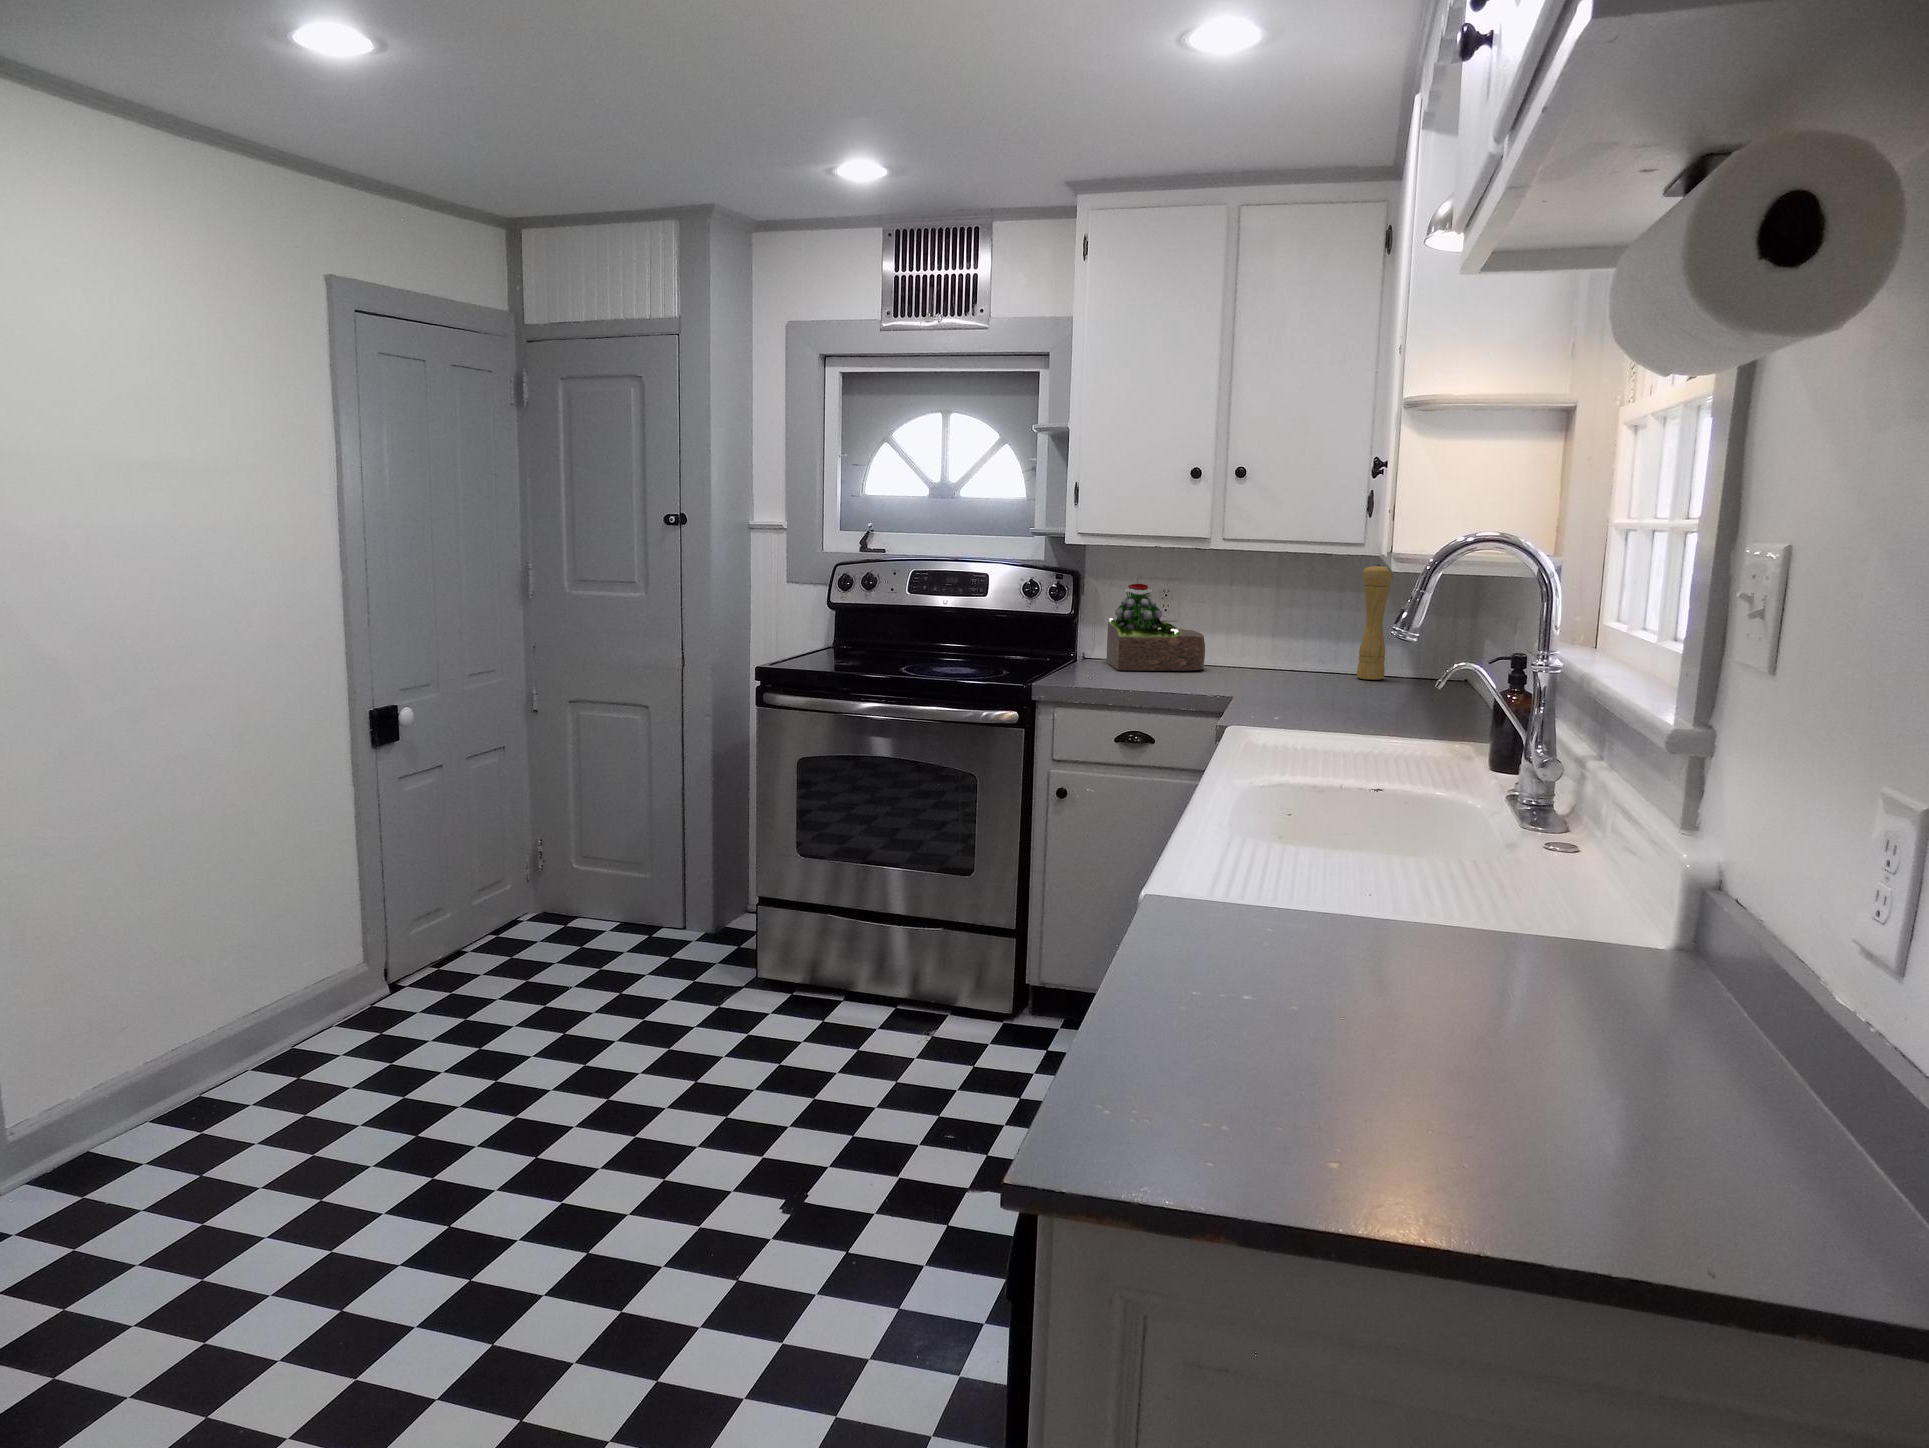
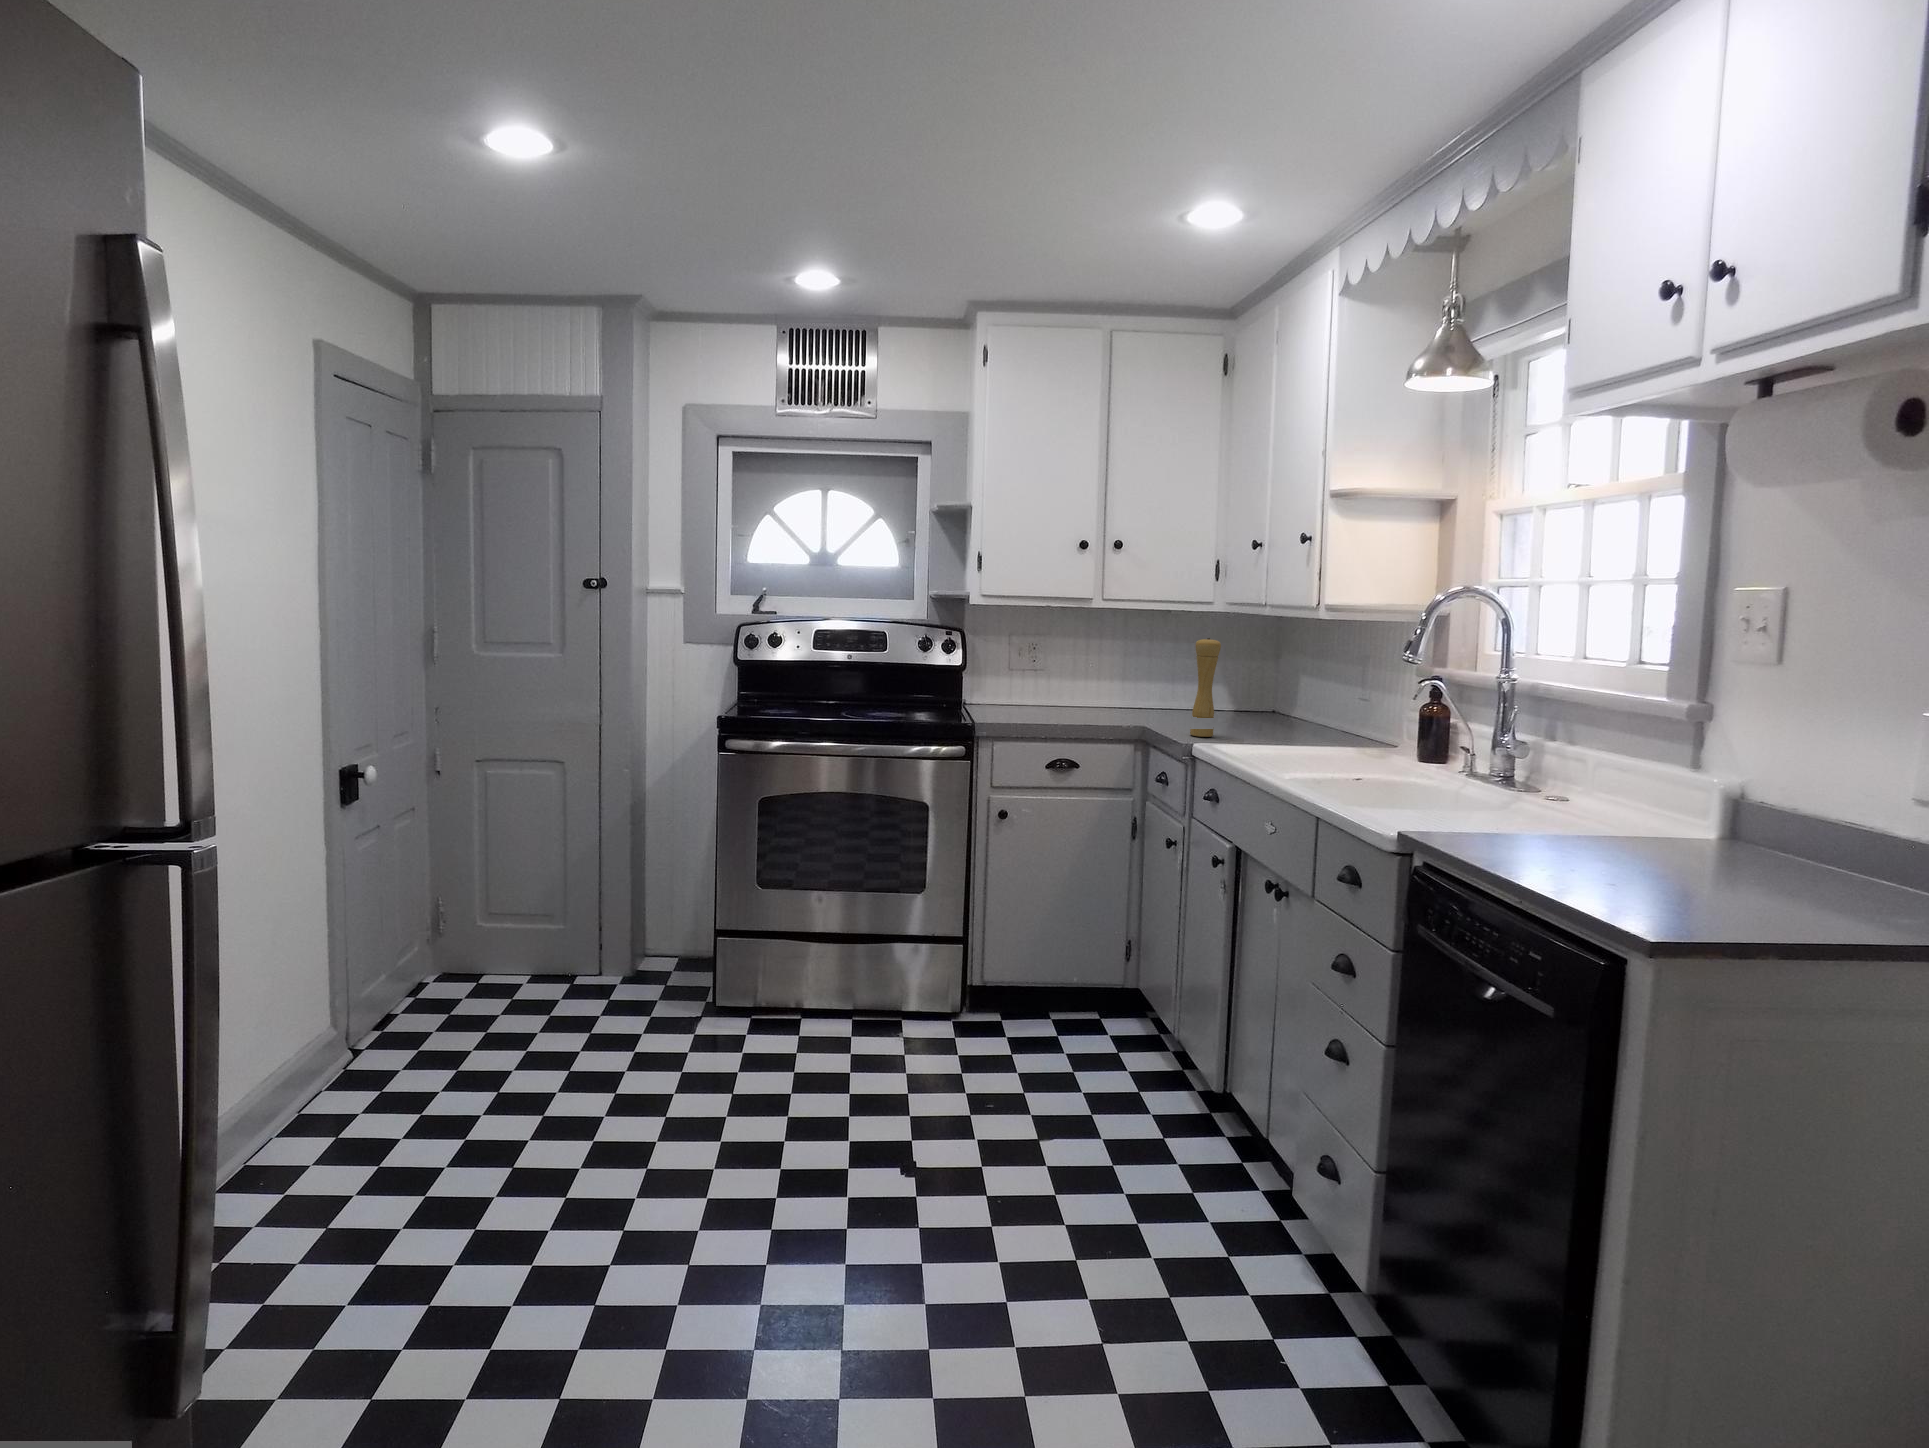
succulent plant: present [1106,584,1205,671] -> none [974,649,1061,726]

